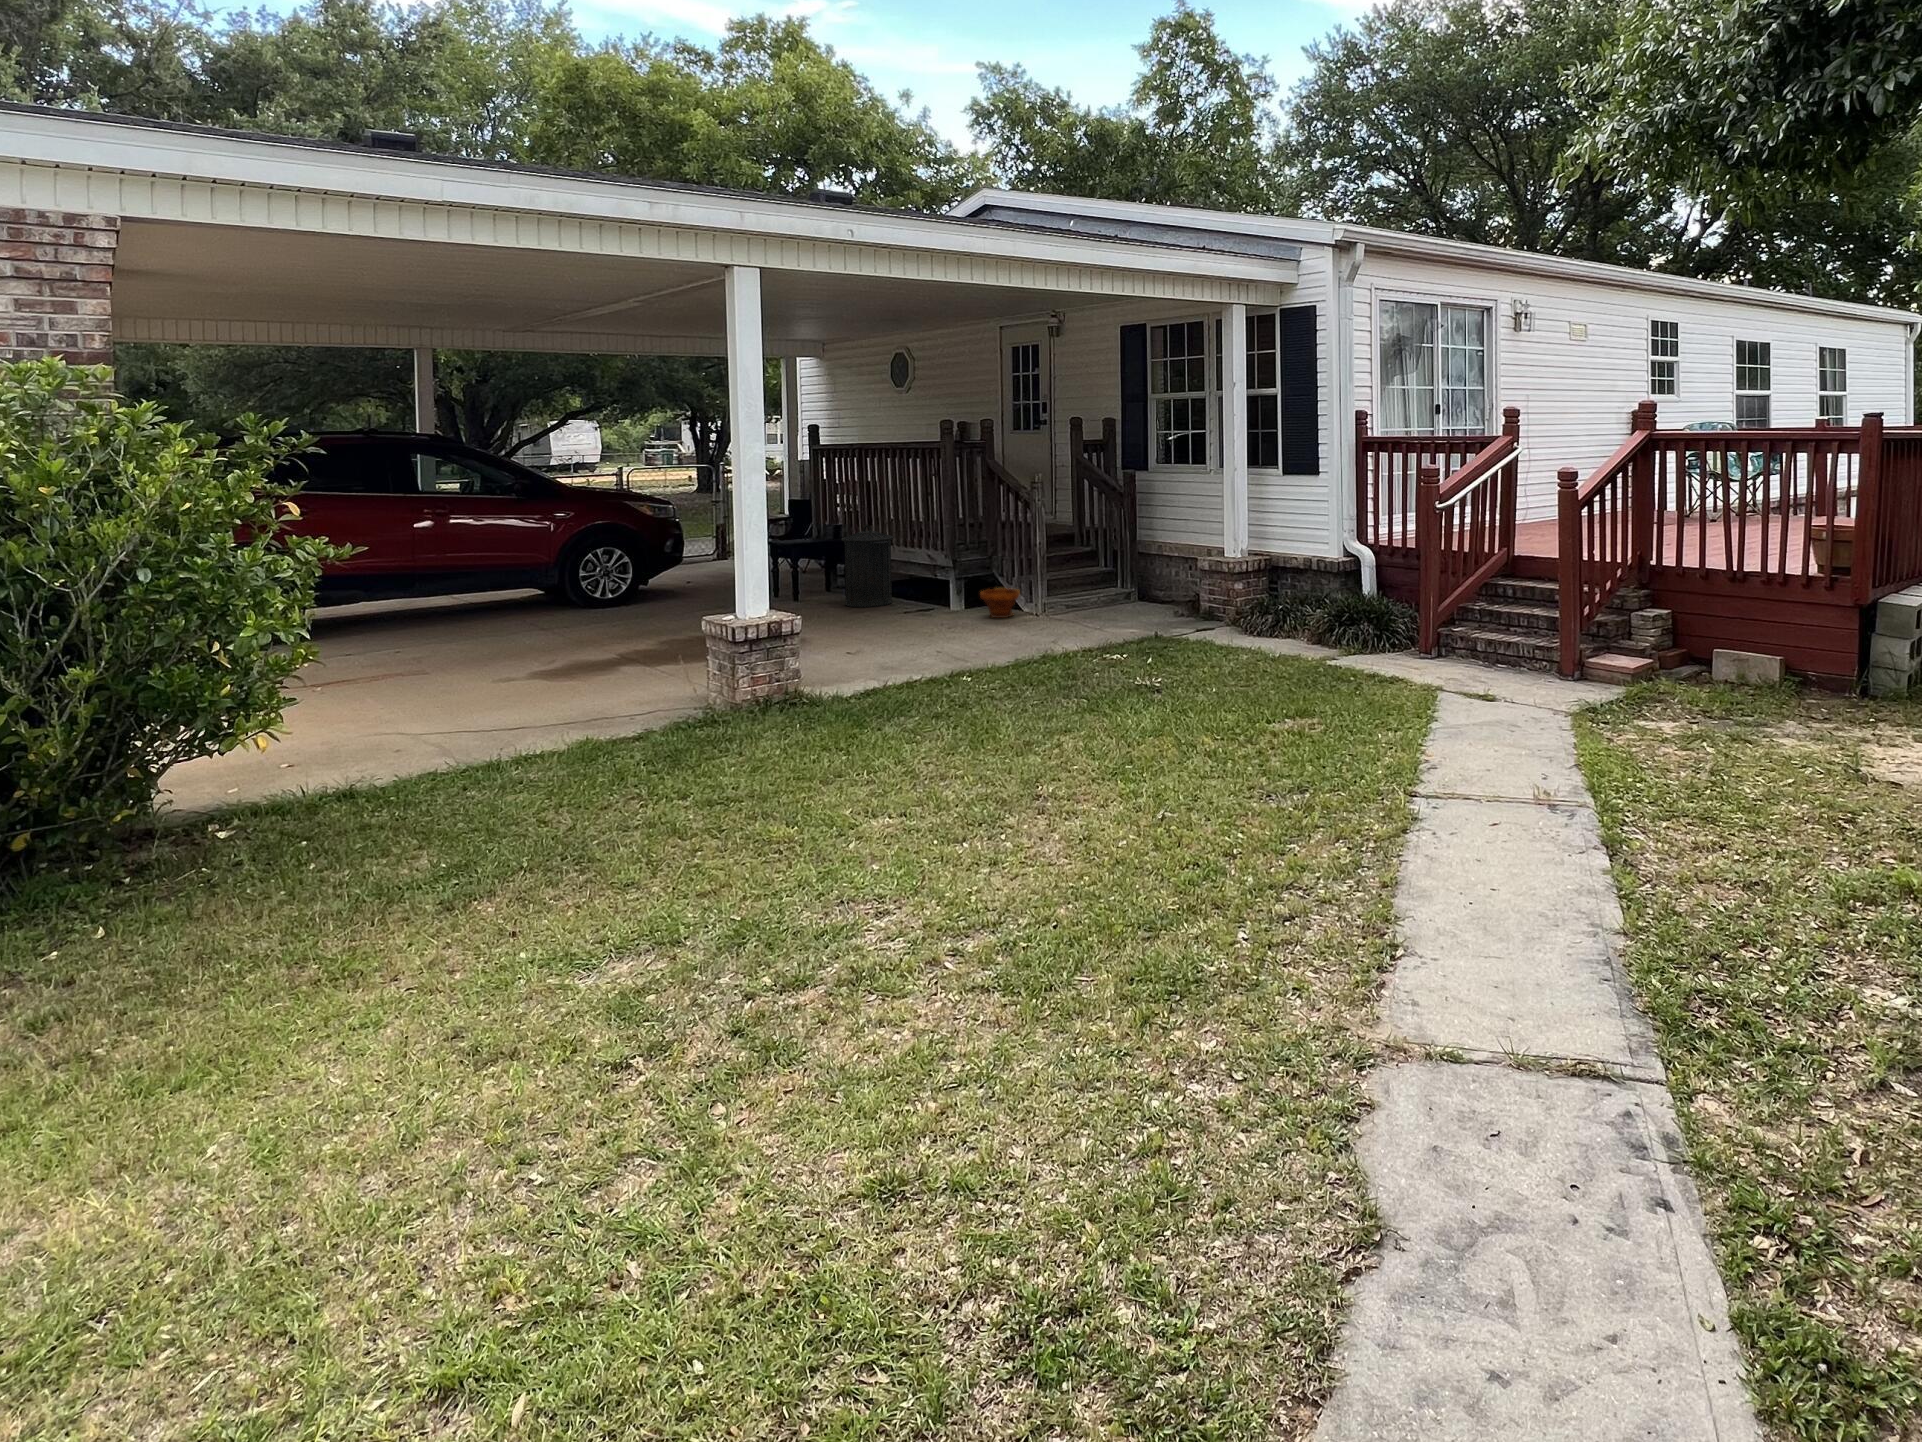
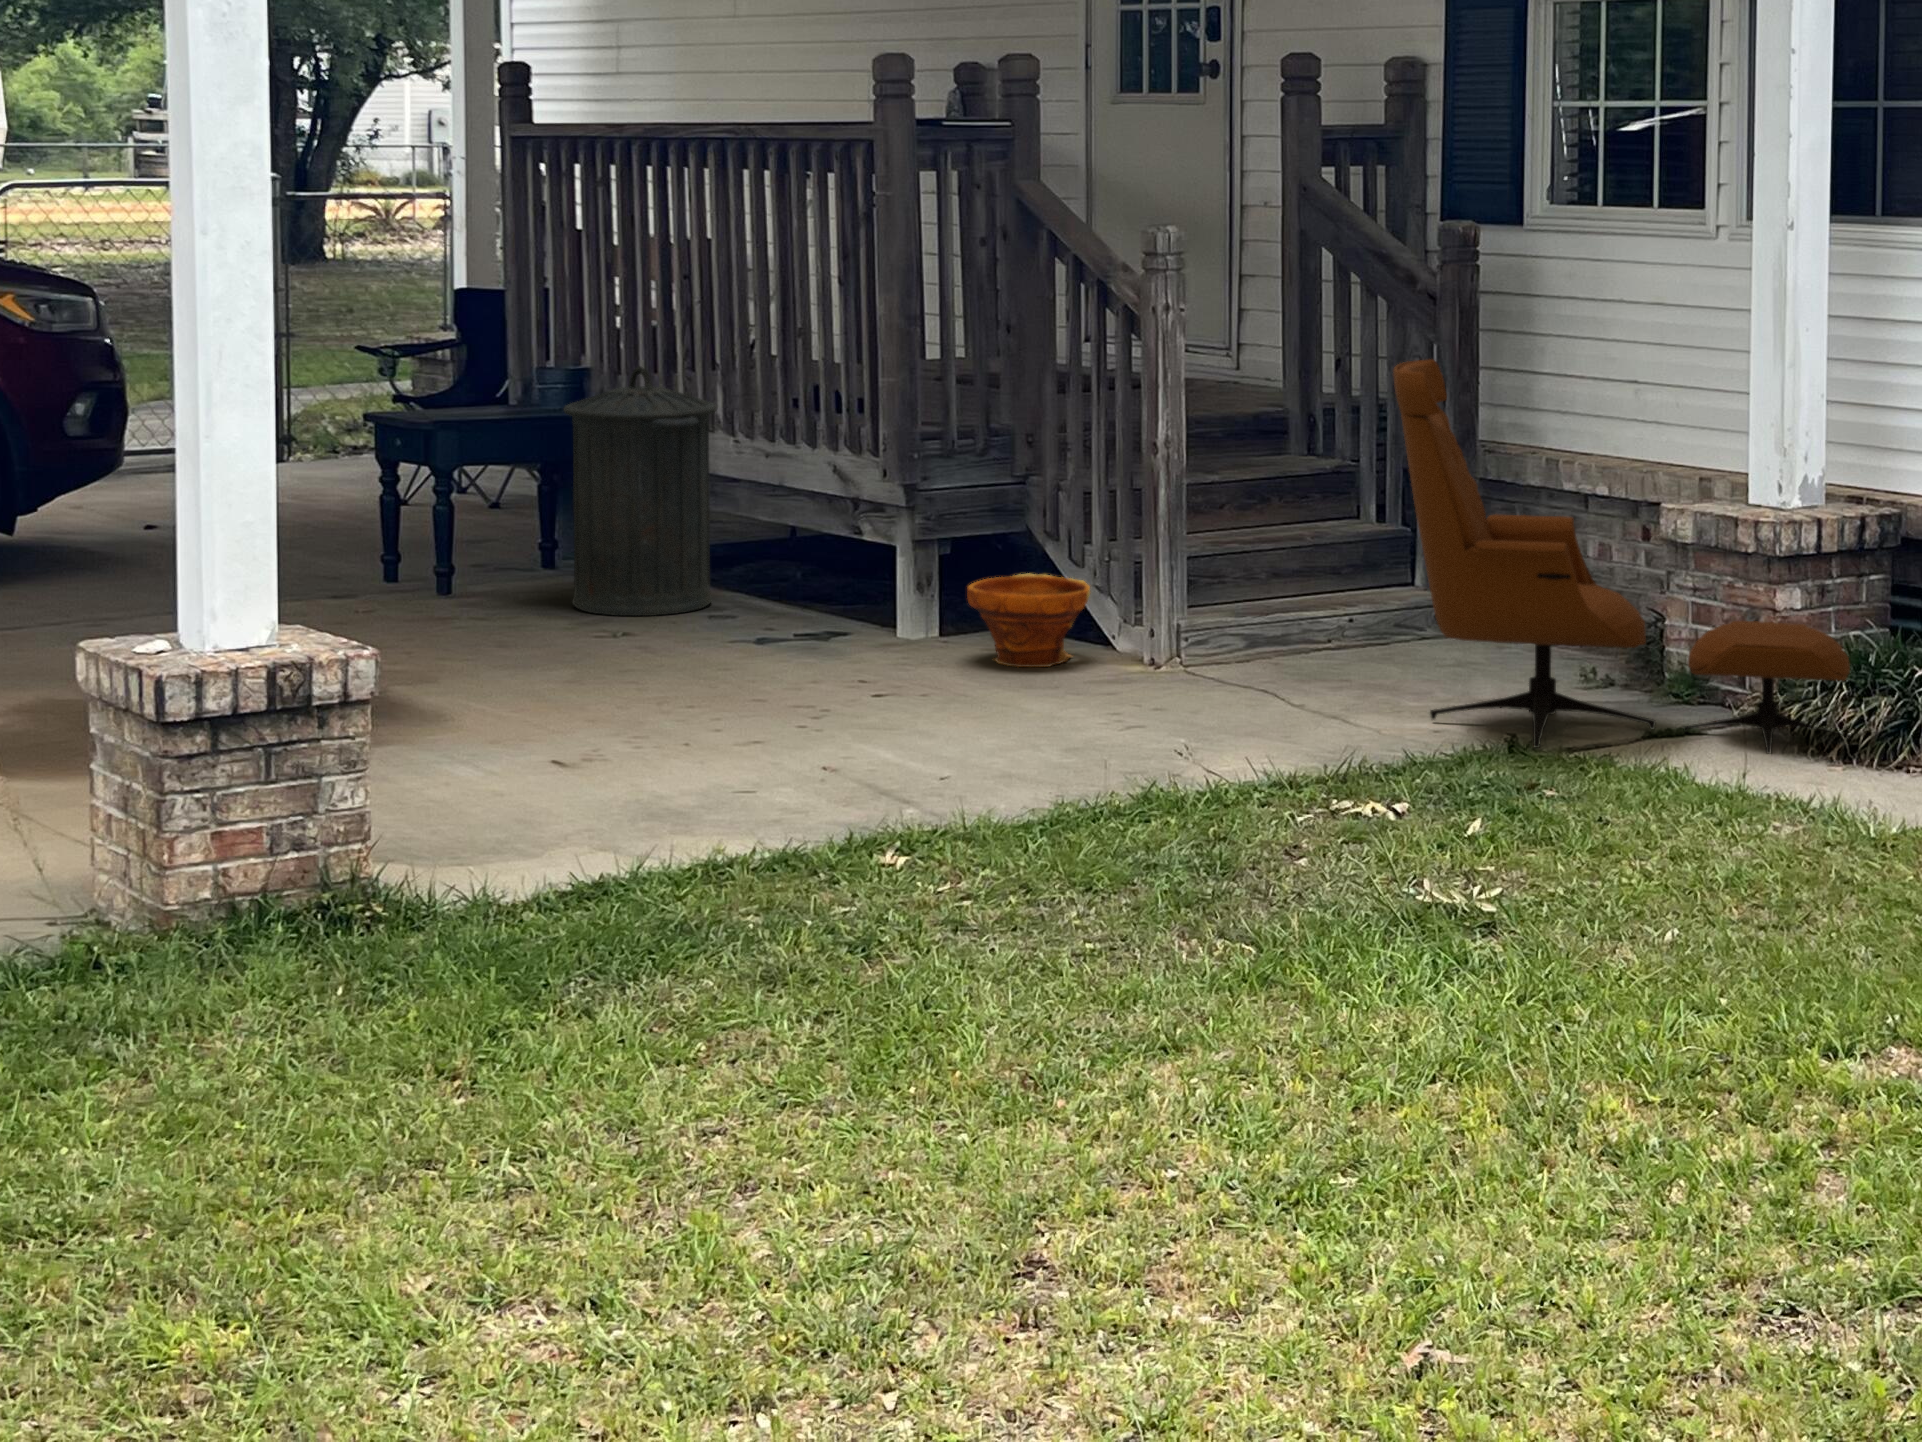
lounge chair: none [1117,514,1261,635] -> present [1393,360,1851,754]

